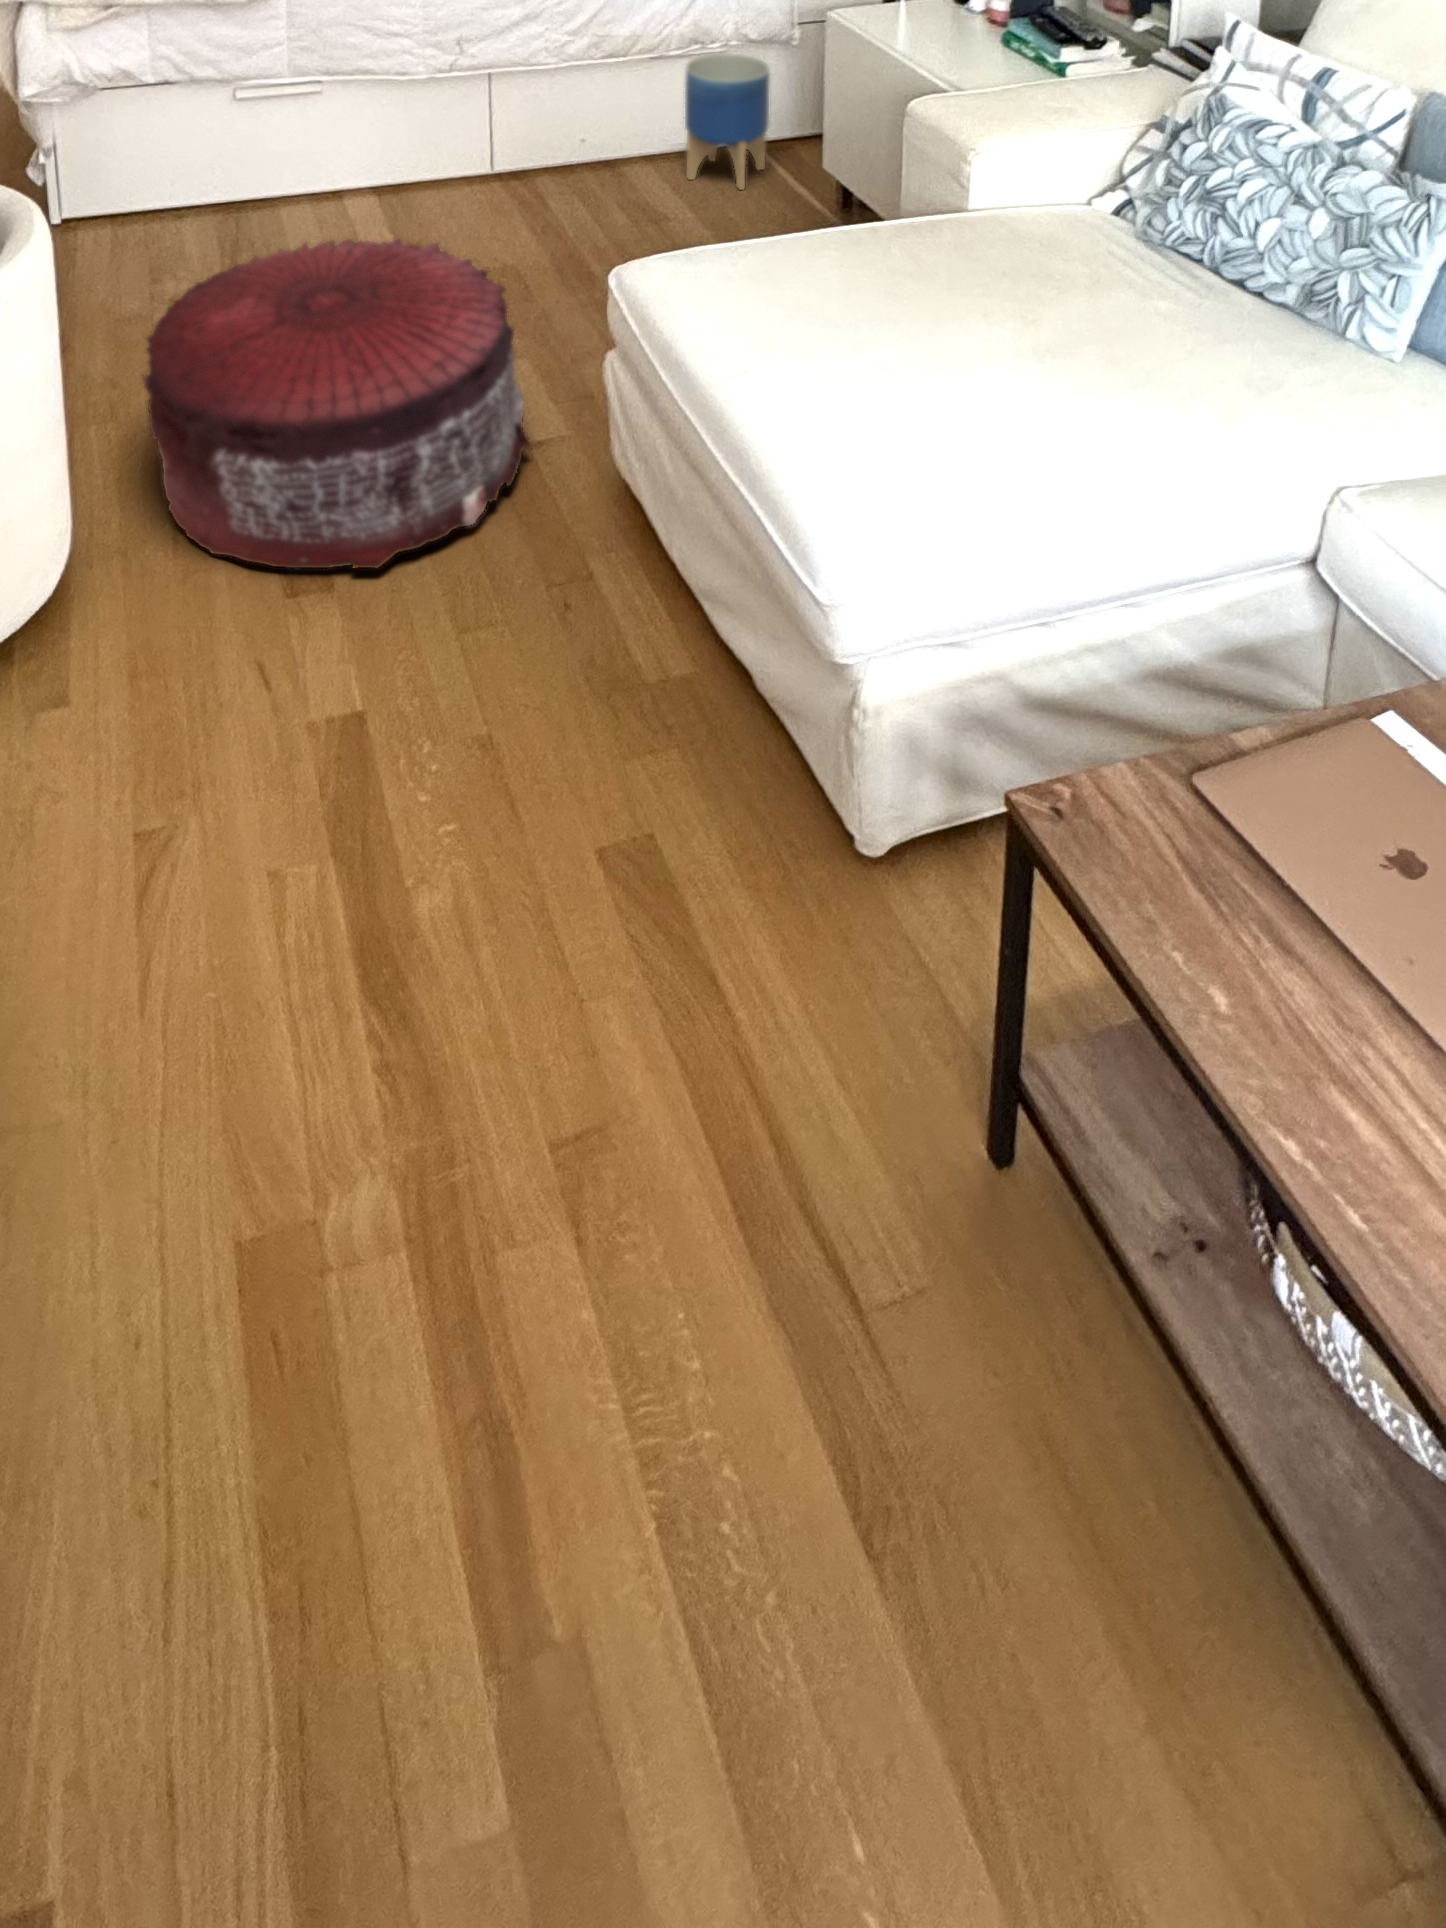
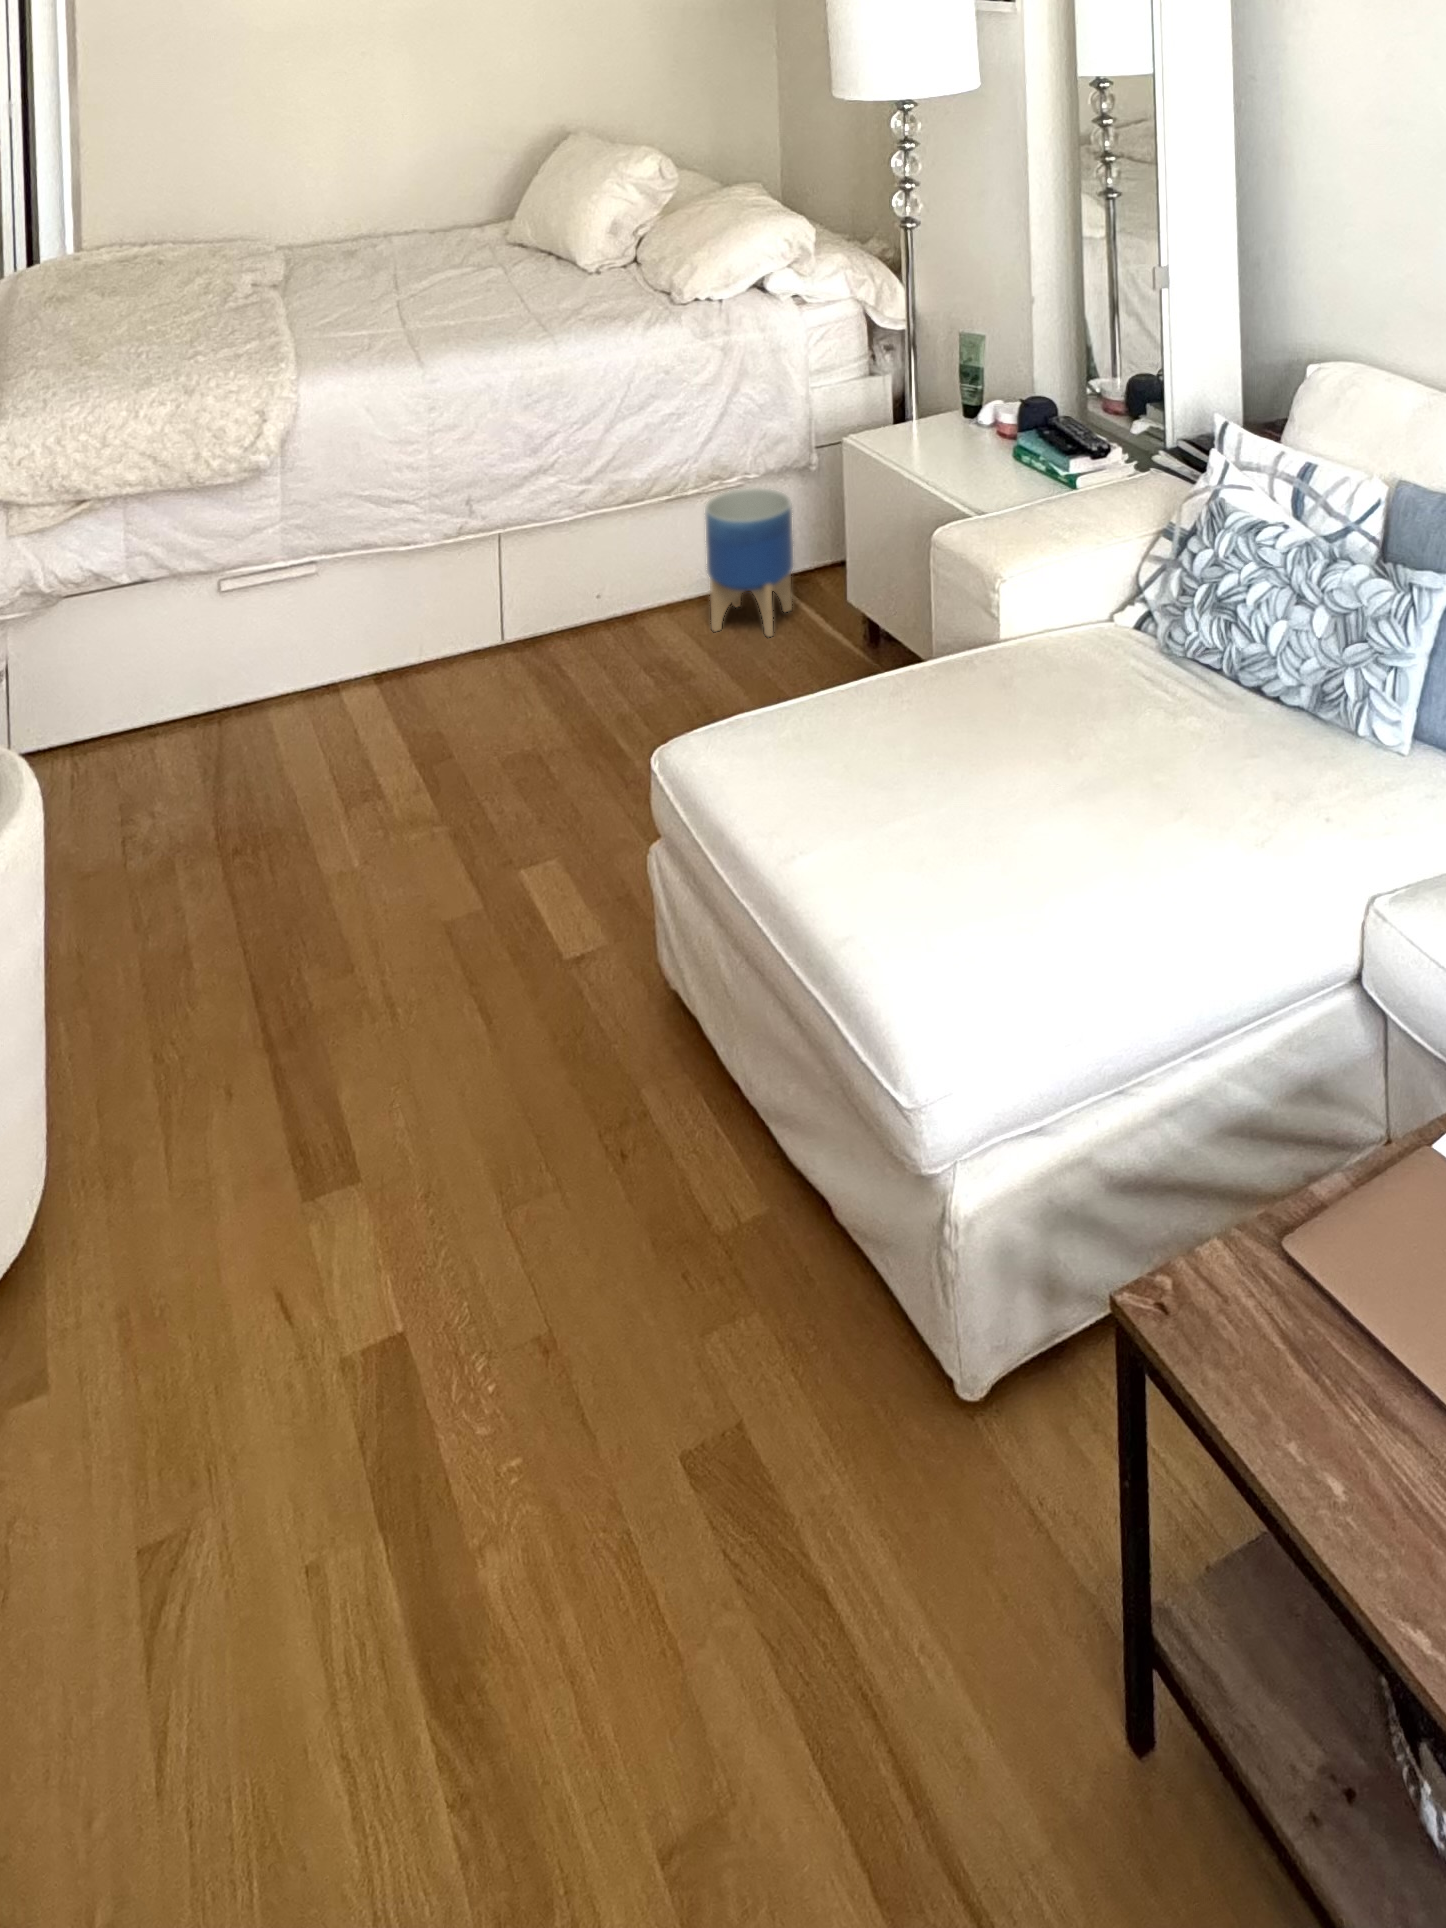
pouf: present [143,239,531,569] -> none [126,744,573,1171]

